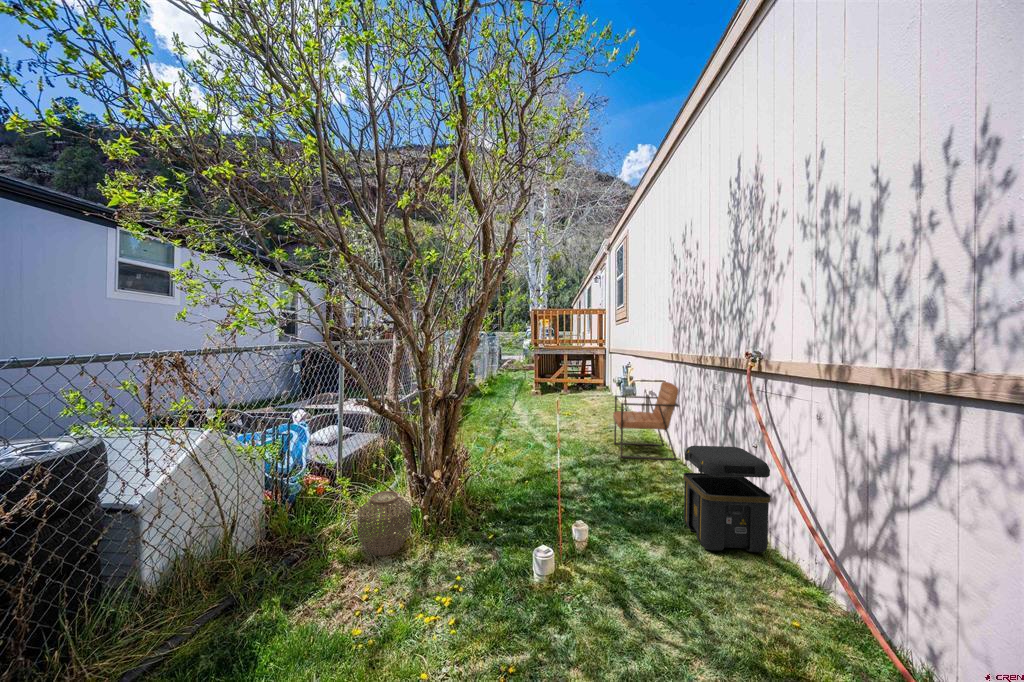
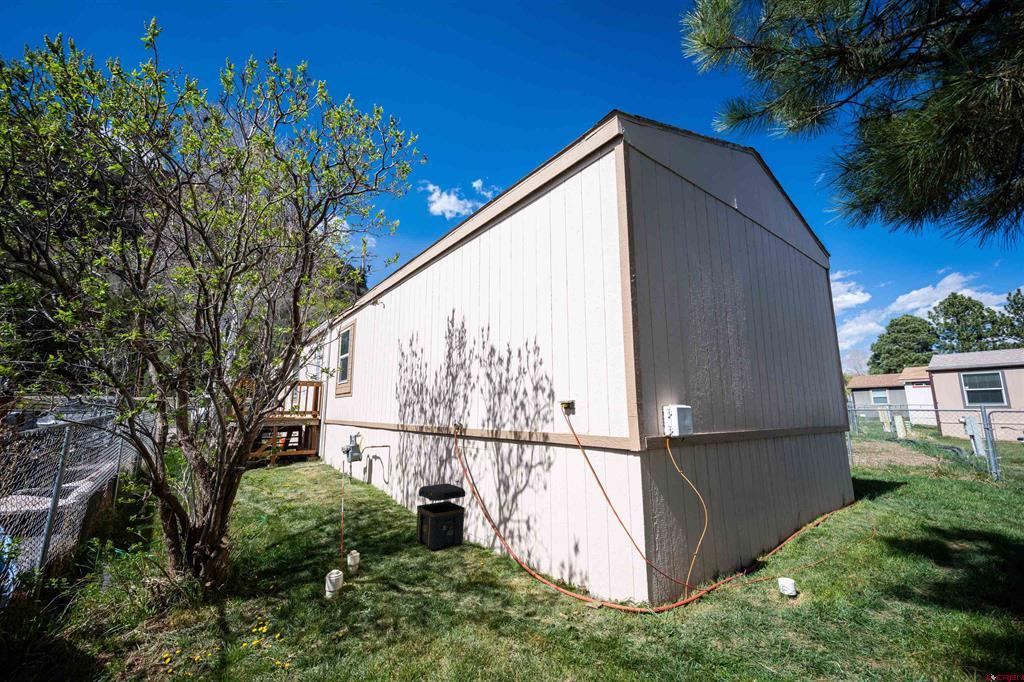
chair: present [613,381,679,461] -> none [348,447,404,512]
woven basket: present [357,491,411,555] -> none [142,563,205,627]

